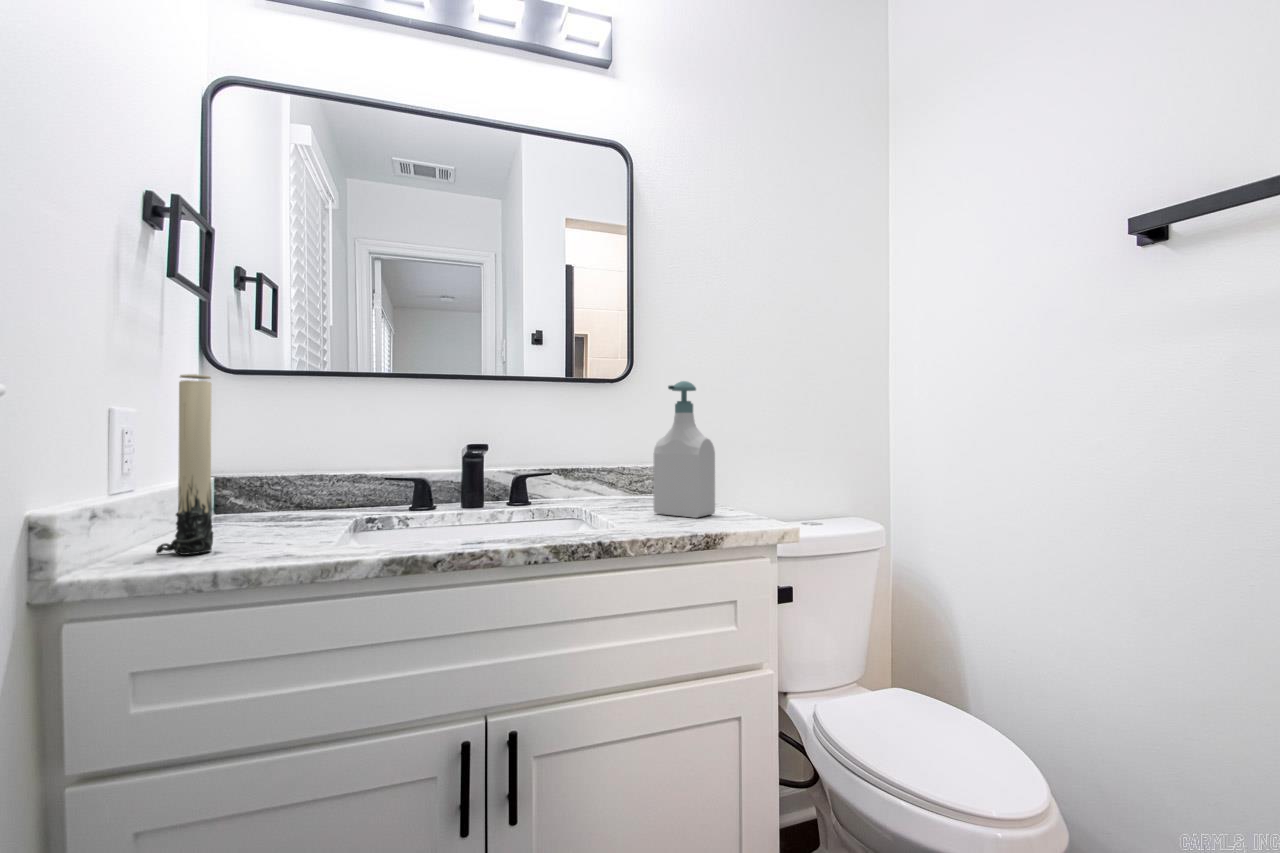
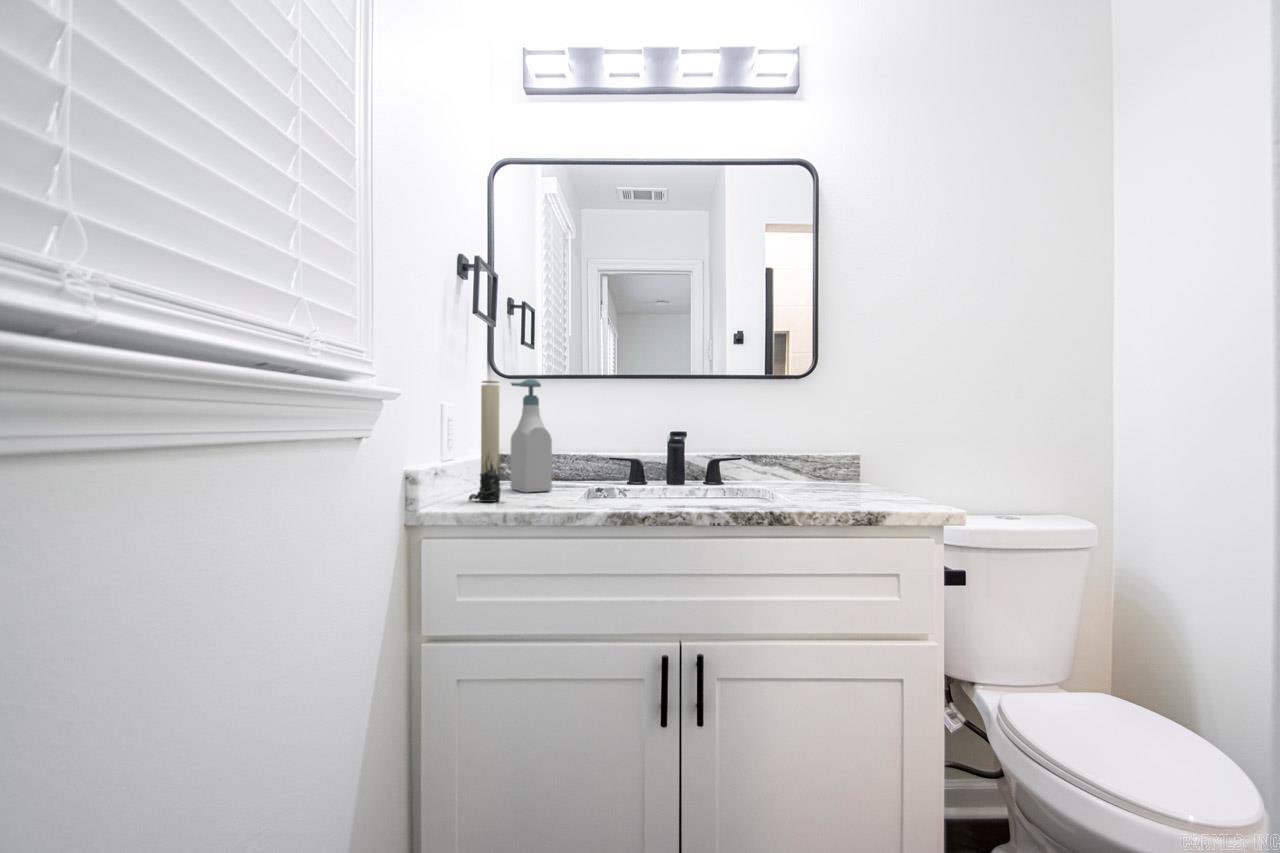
soap bottle: present [654,381,715,518] -> present [510,379,552,493]

